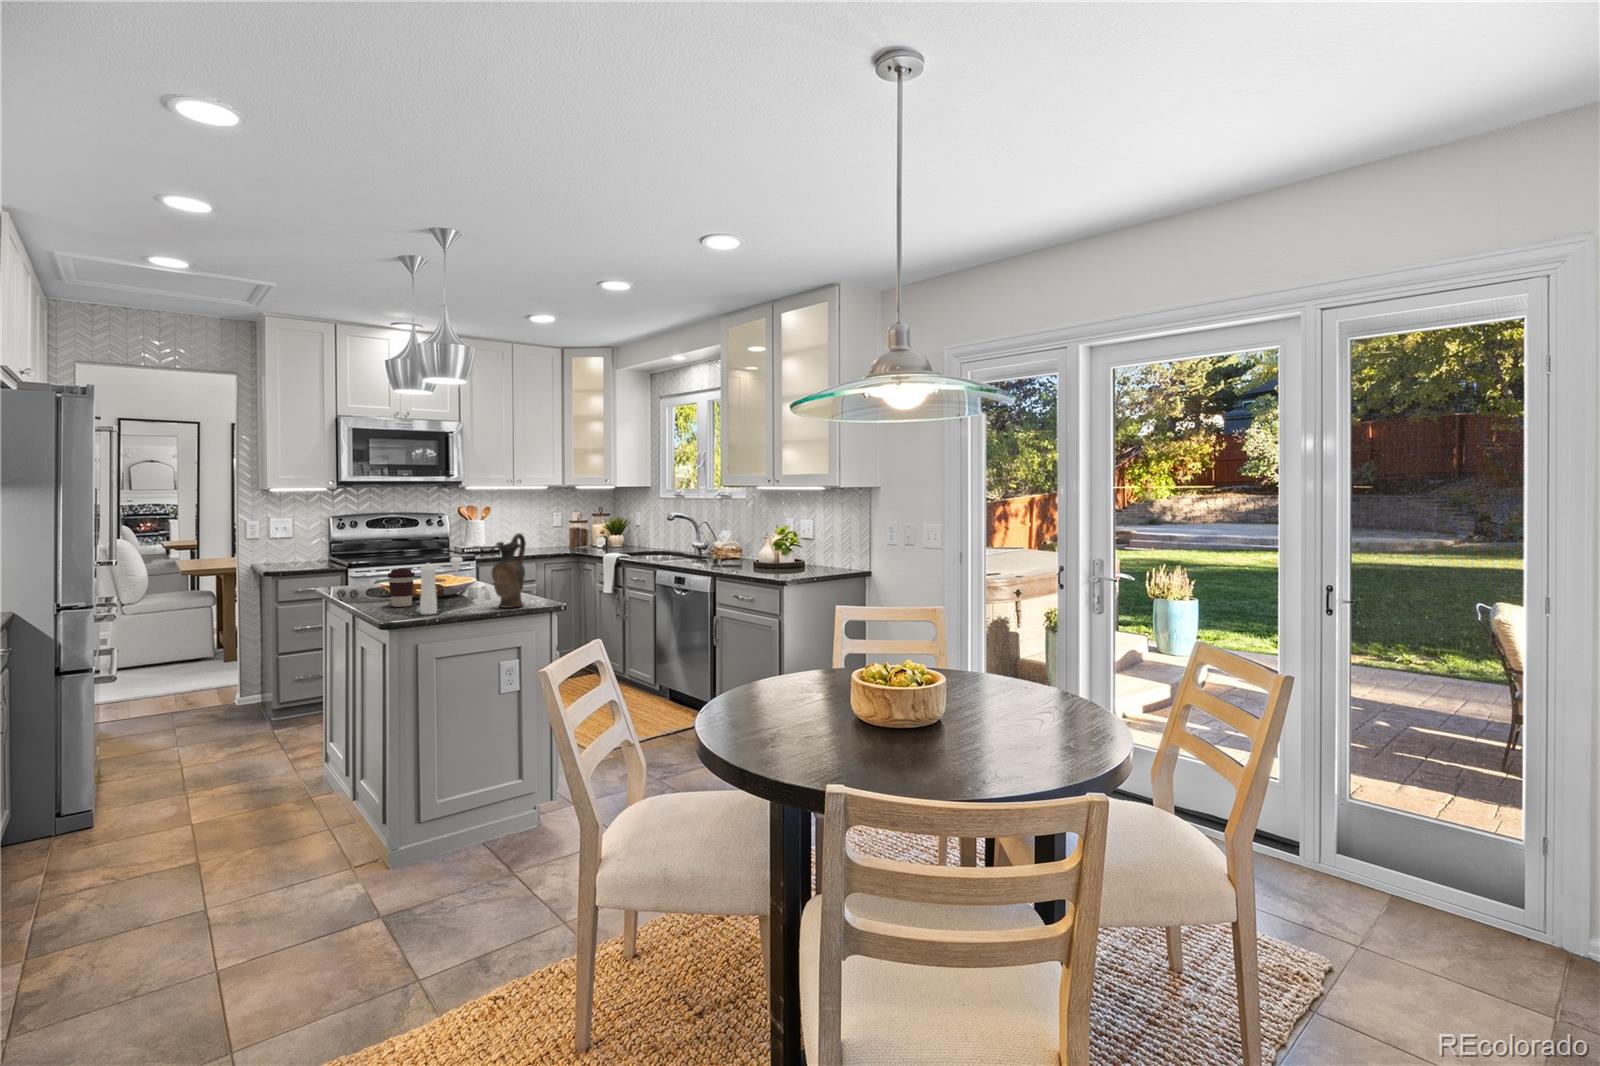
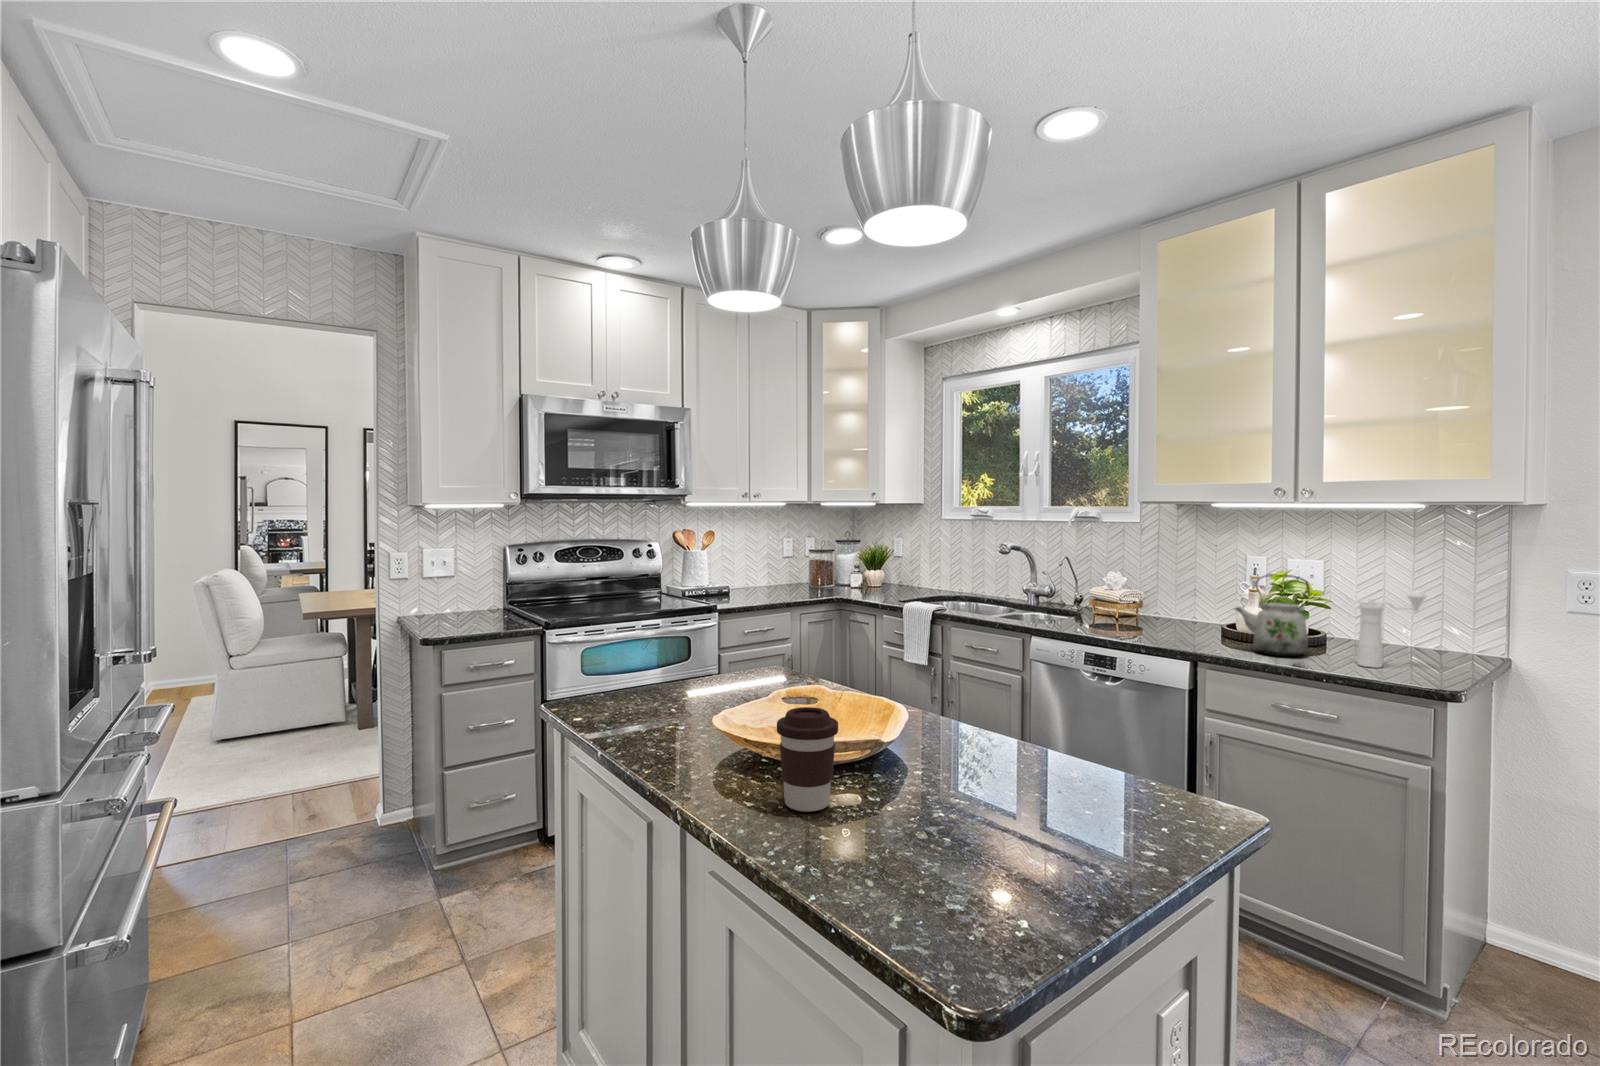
kettle: none [743,527,774,572] -> present [1235,575,1309,656]
ceramic pitcher: present [492,533,526,608] -> none [1050,621,1136,824]
pepper mill: present [420,557,463,614] -> present [1357,591,1426,668]

